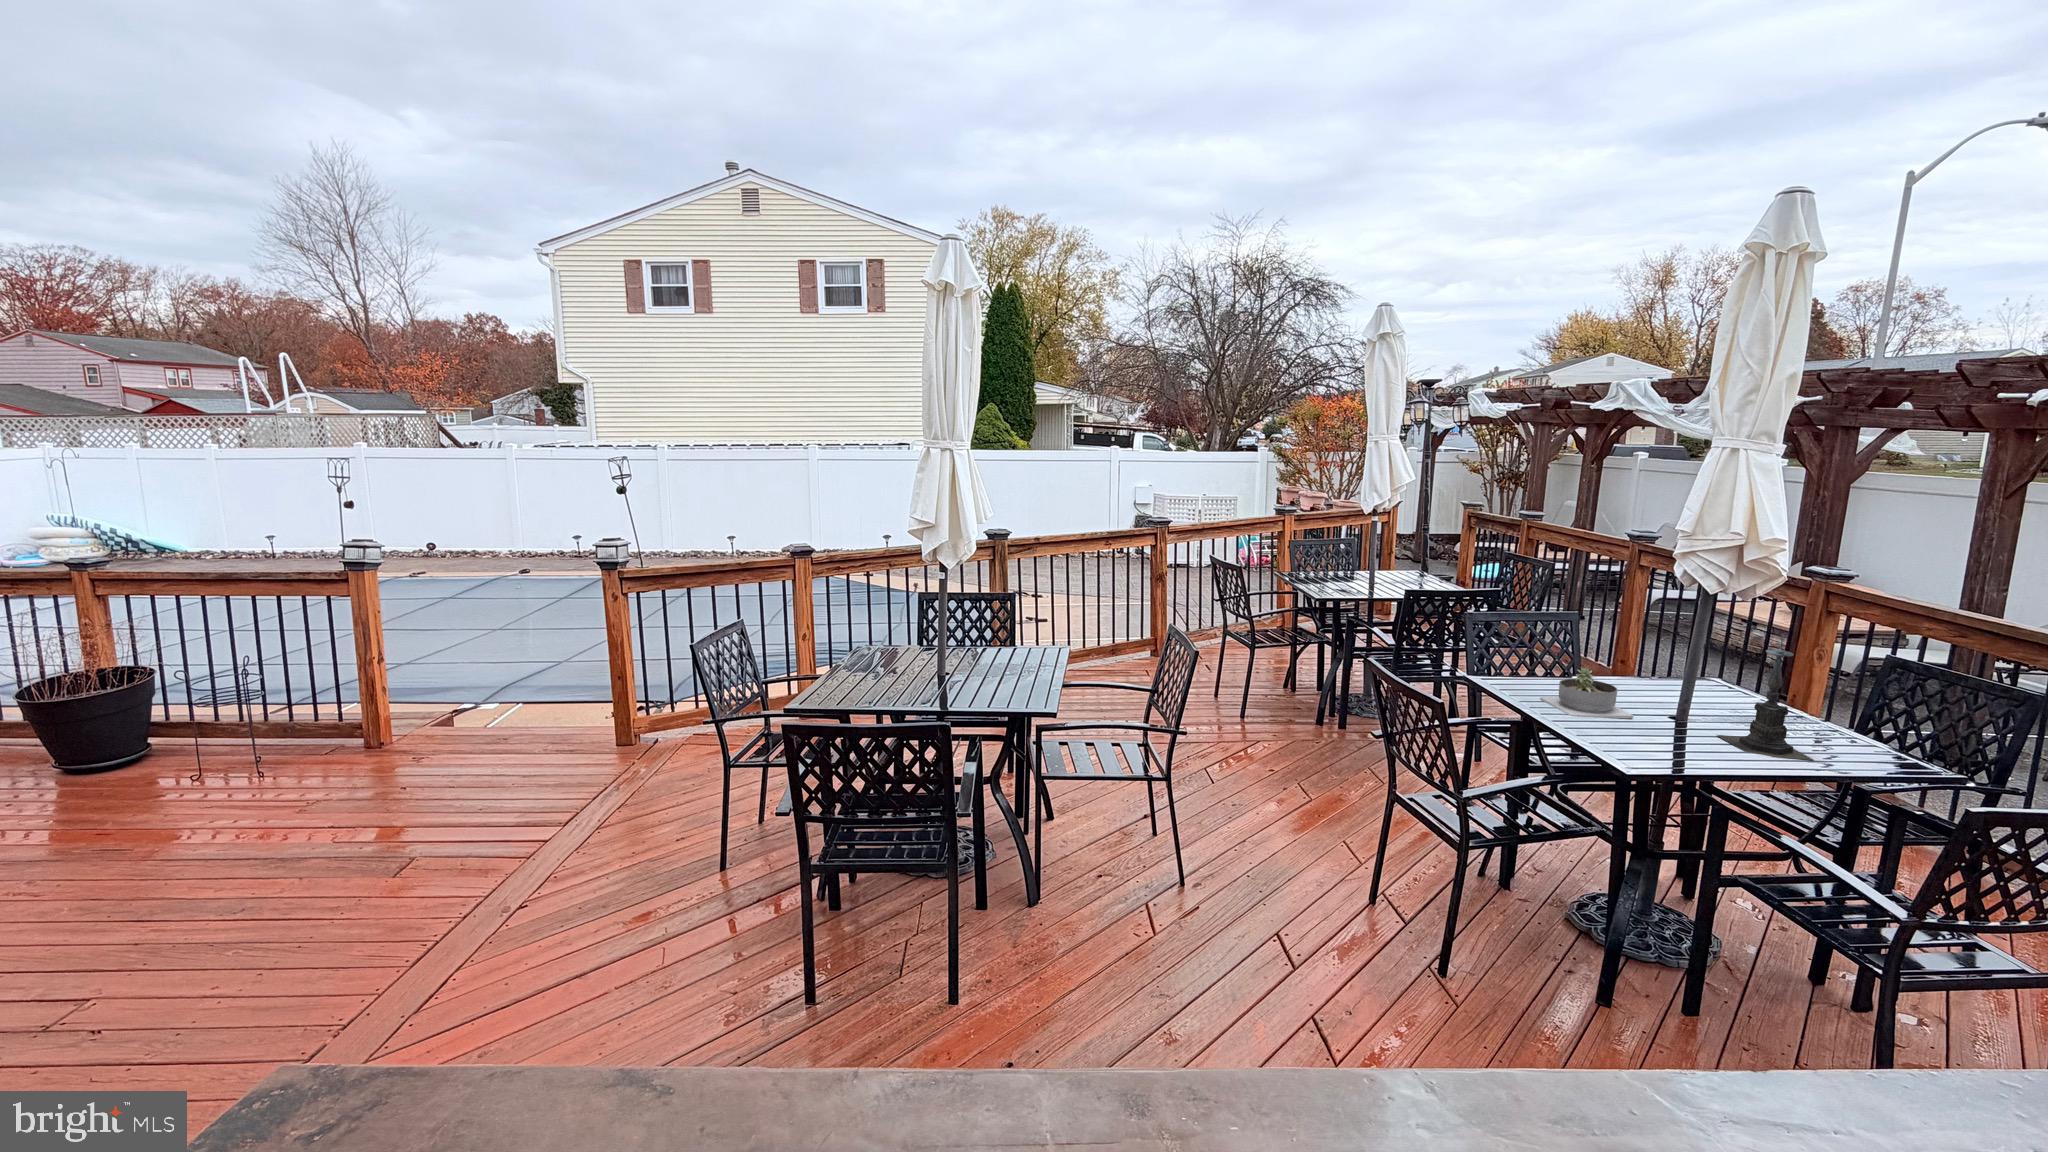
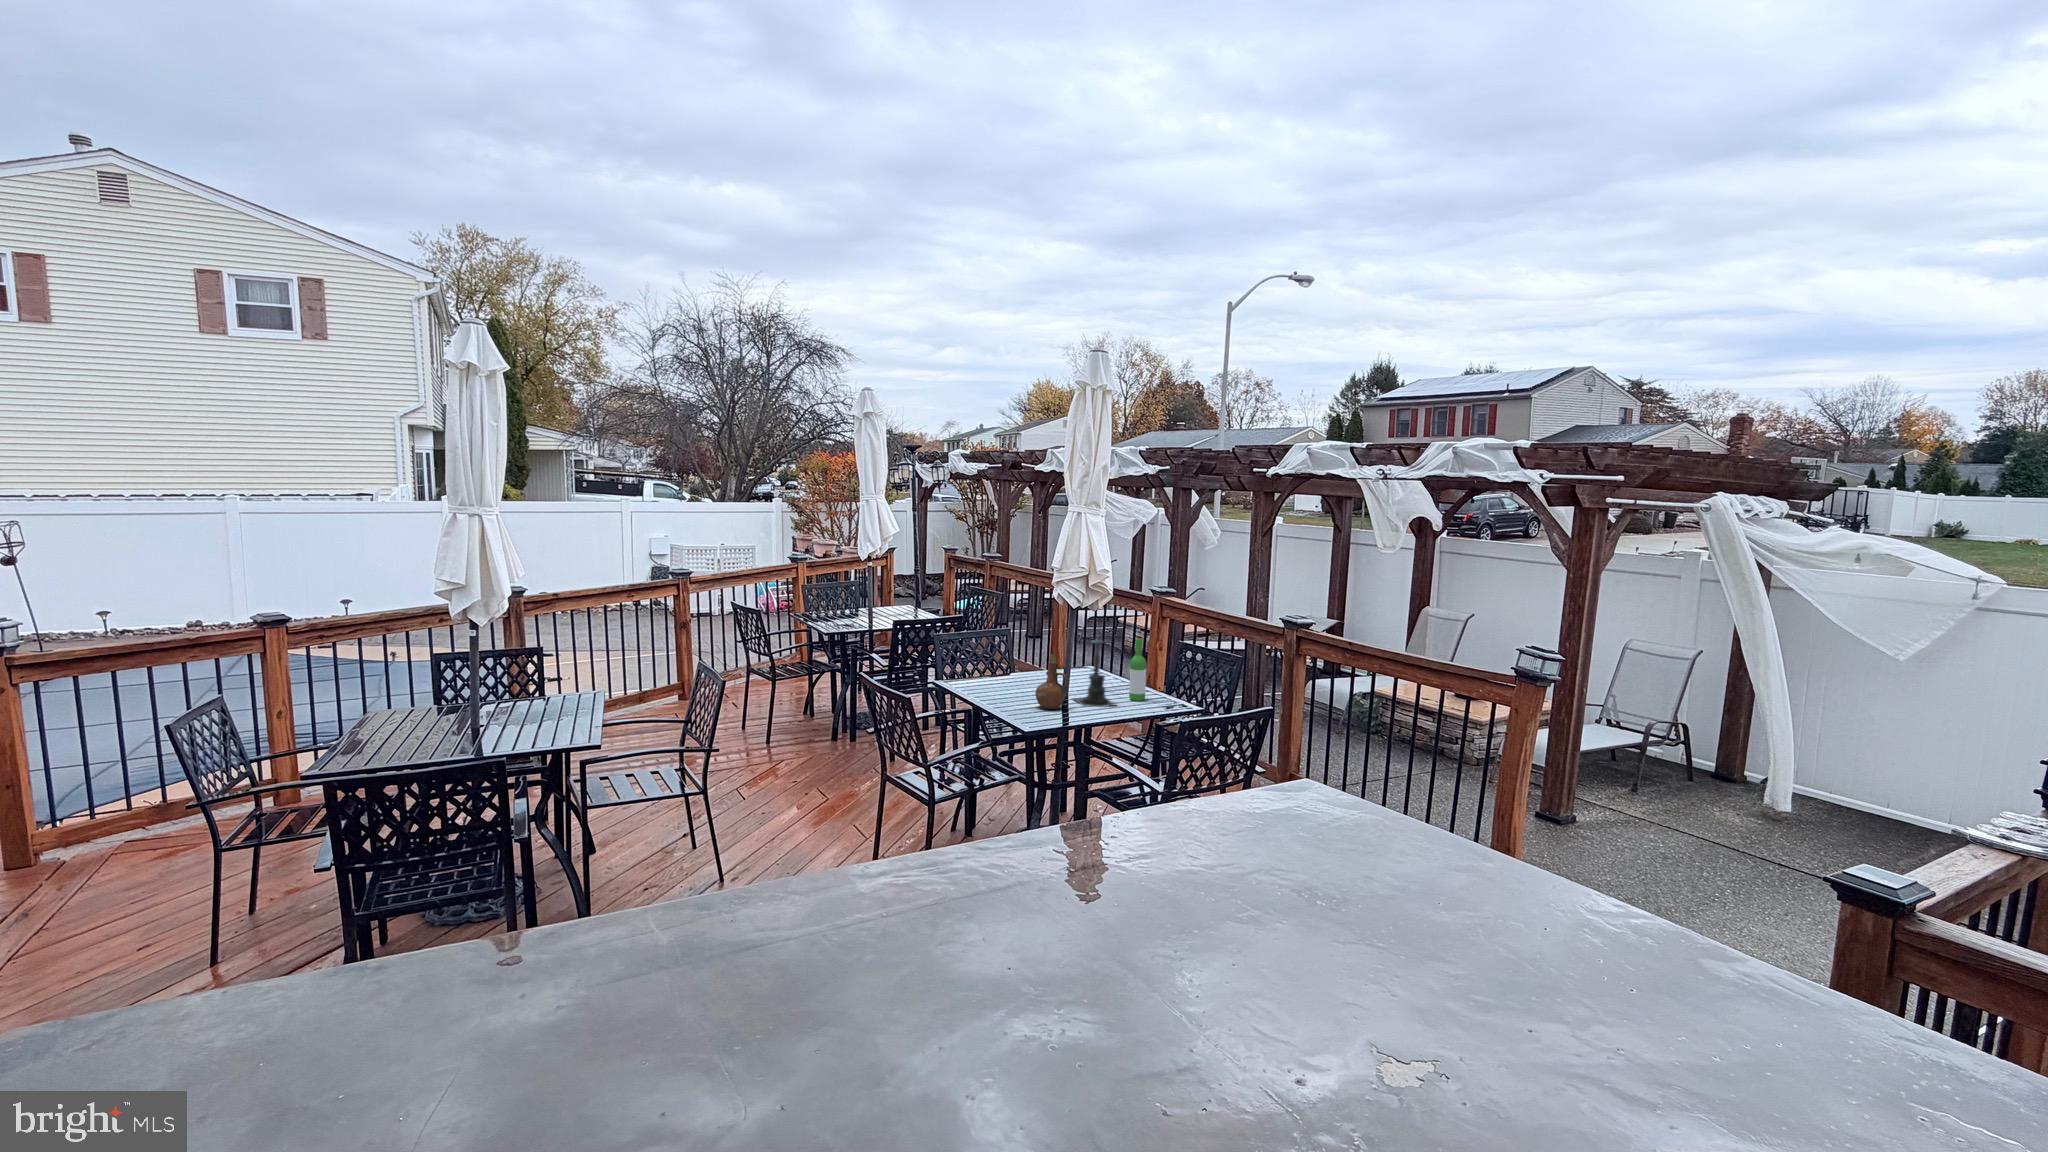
wine bottle: none [1831,655,1875,756] -> present [1129,639,1146,701]
ceramic pitcher: none [1656,665,1720,750] -> present [1035,654,1068,709]
succulent planter: present [1540,667,1633,718] -> none [975,664,1029,699]

